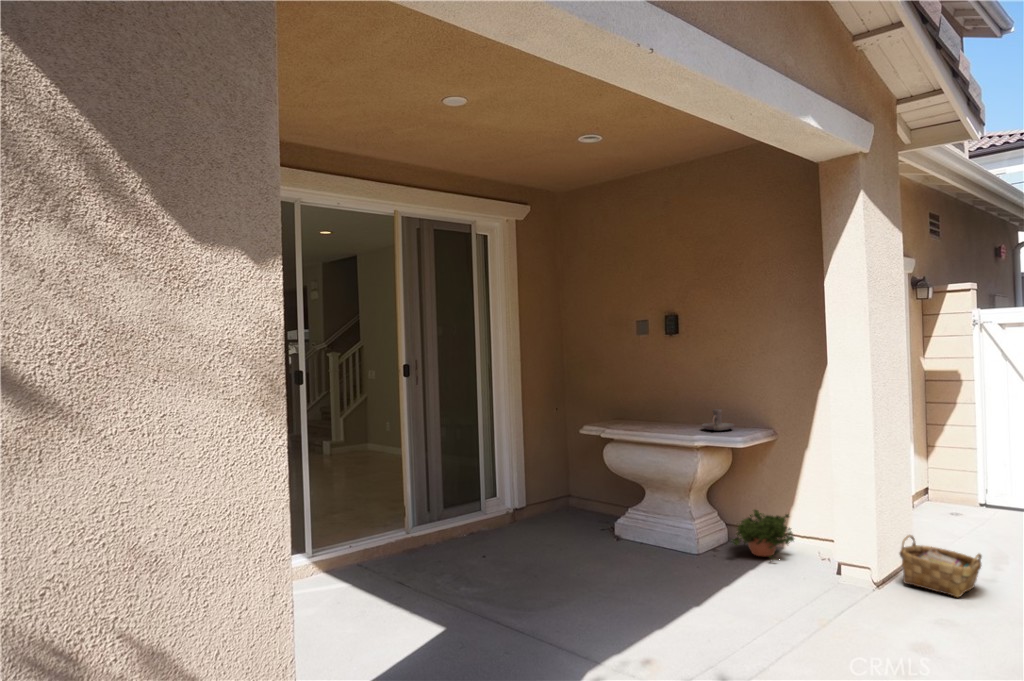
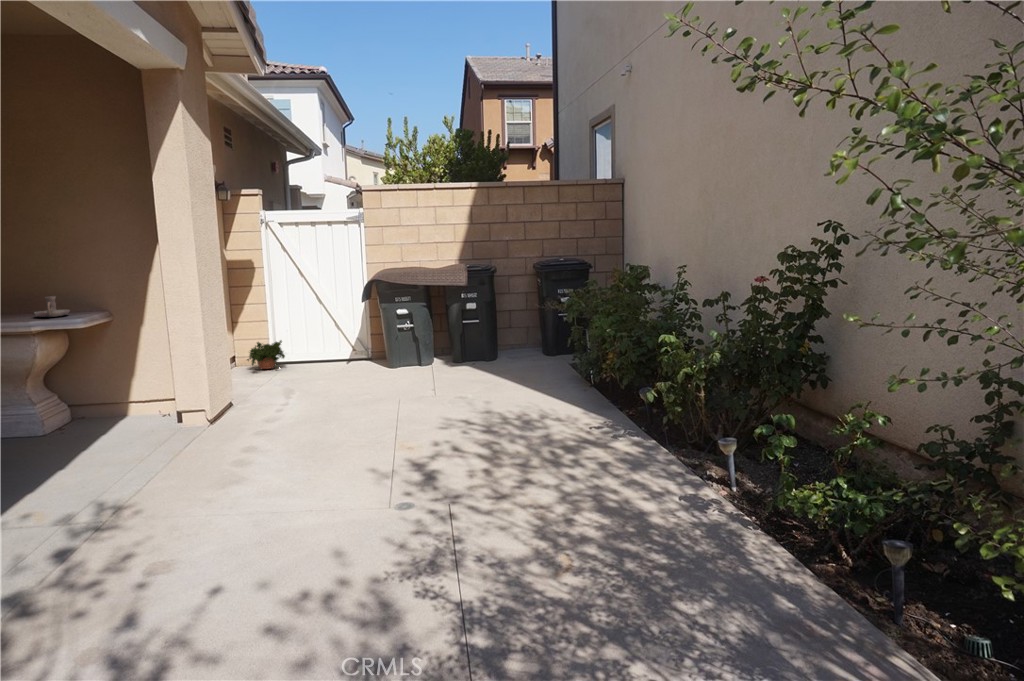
potted plant: present [731,510,794,557] -> present [247,340,285,369]
woven basket: present [899,535,982,597] -> none [225,380,280,416]

